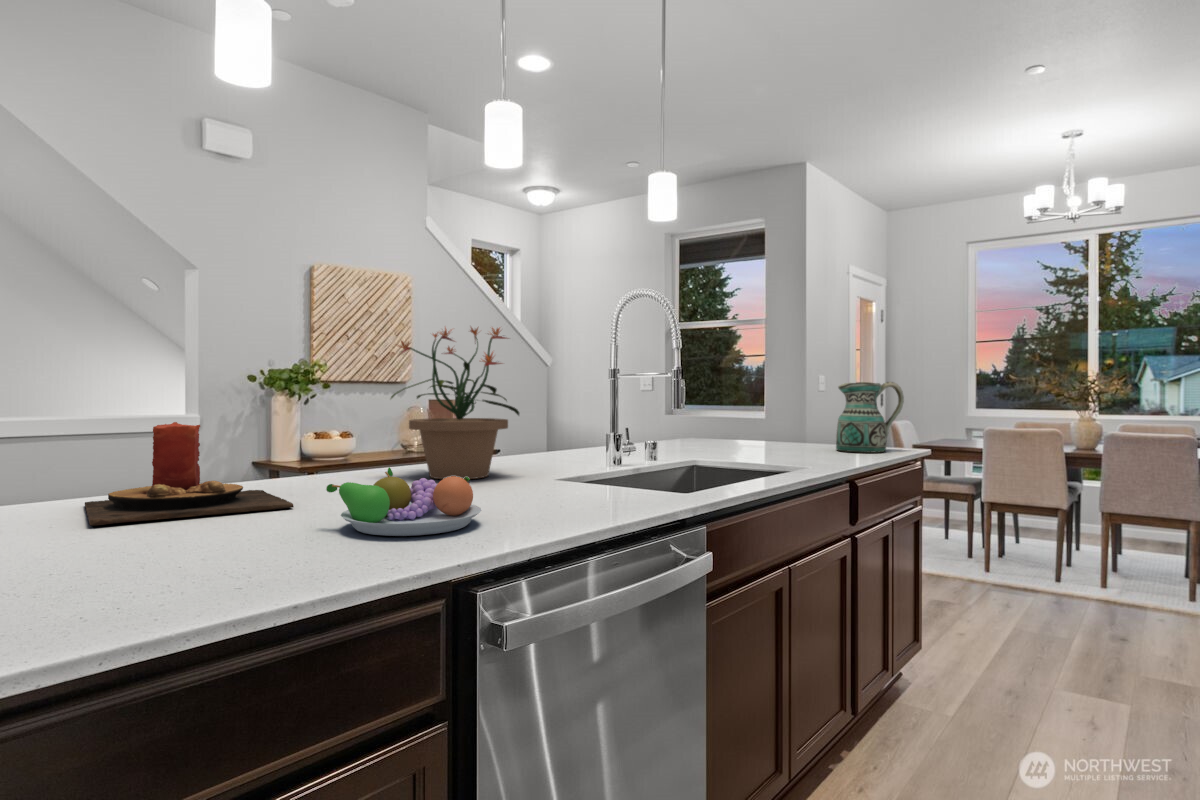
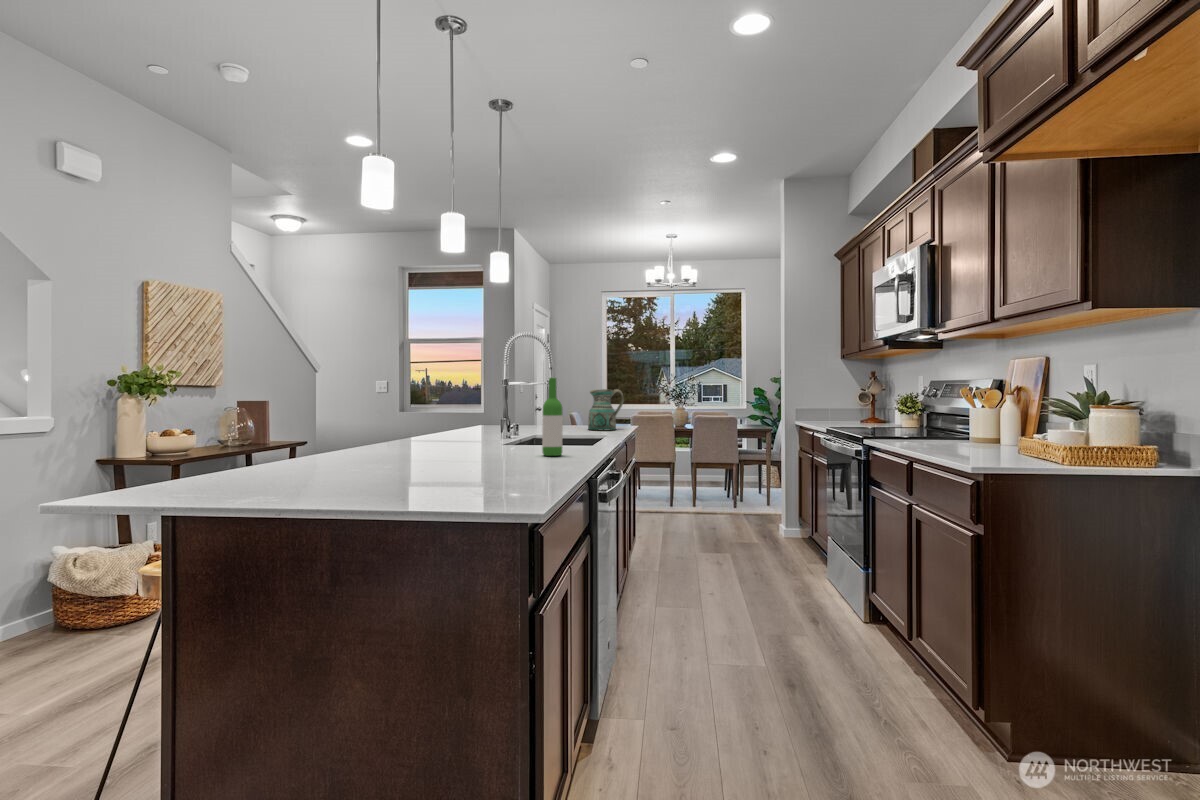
potted plant: present [391,327,519,479] -> none [383,354,467,451]
wine bottle: none [580,353,619,505] -> present [542,378,563,456]
candle: present [85,422,294,525] -> none [261,417,404,477]
fruit bowl: present [326,467,481,536] -> none [461,438,534,470]

